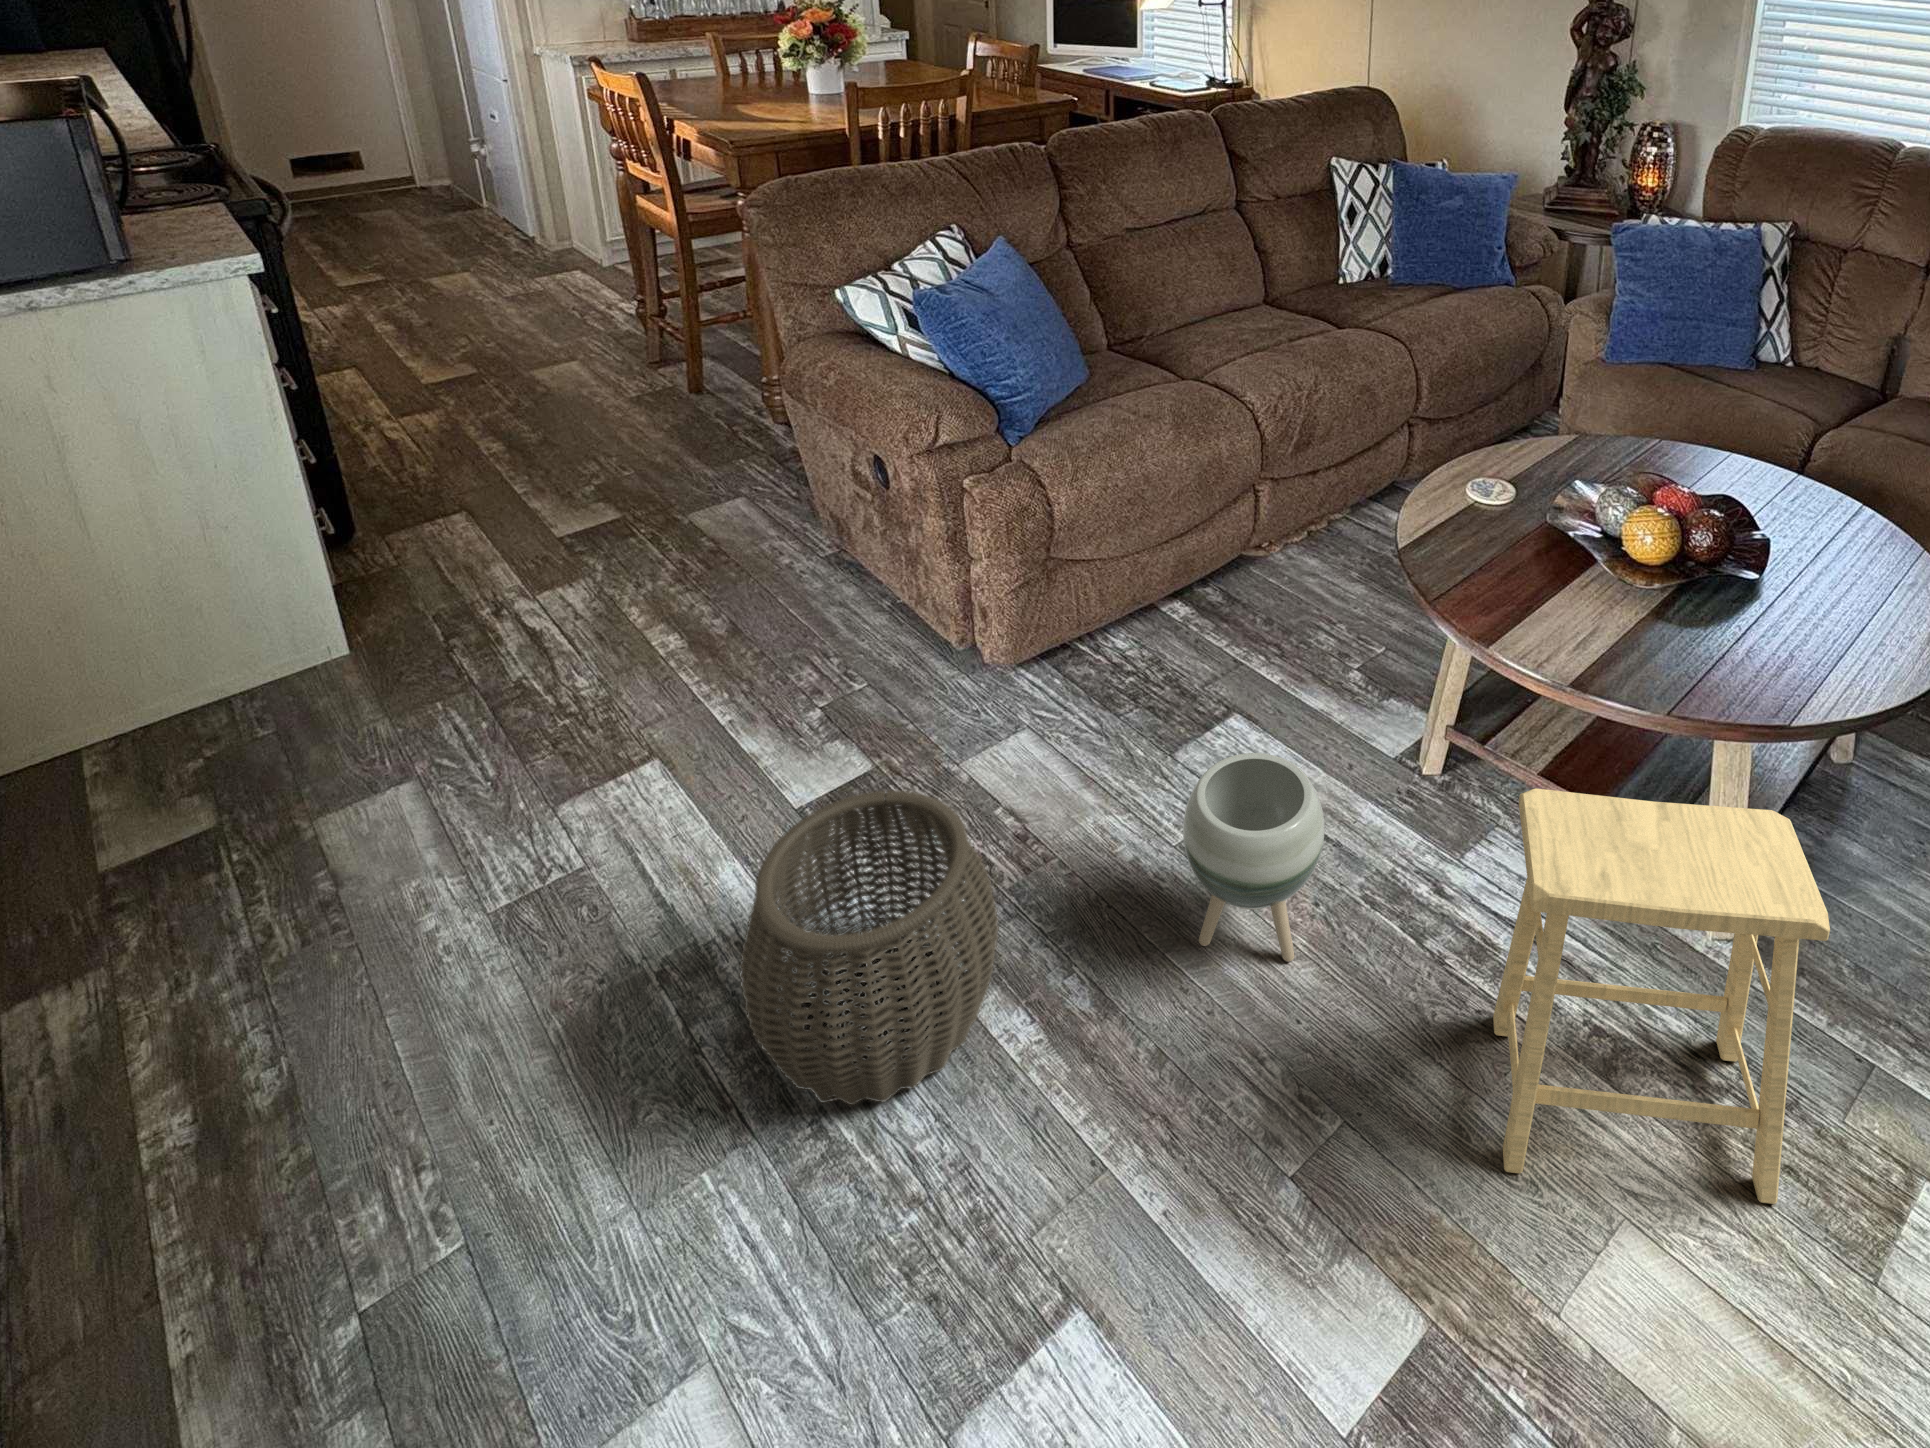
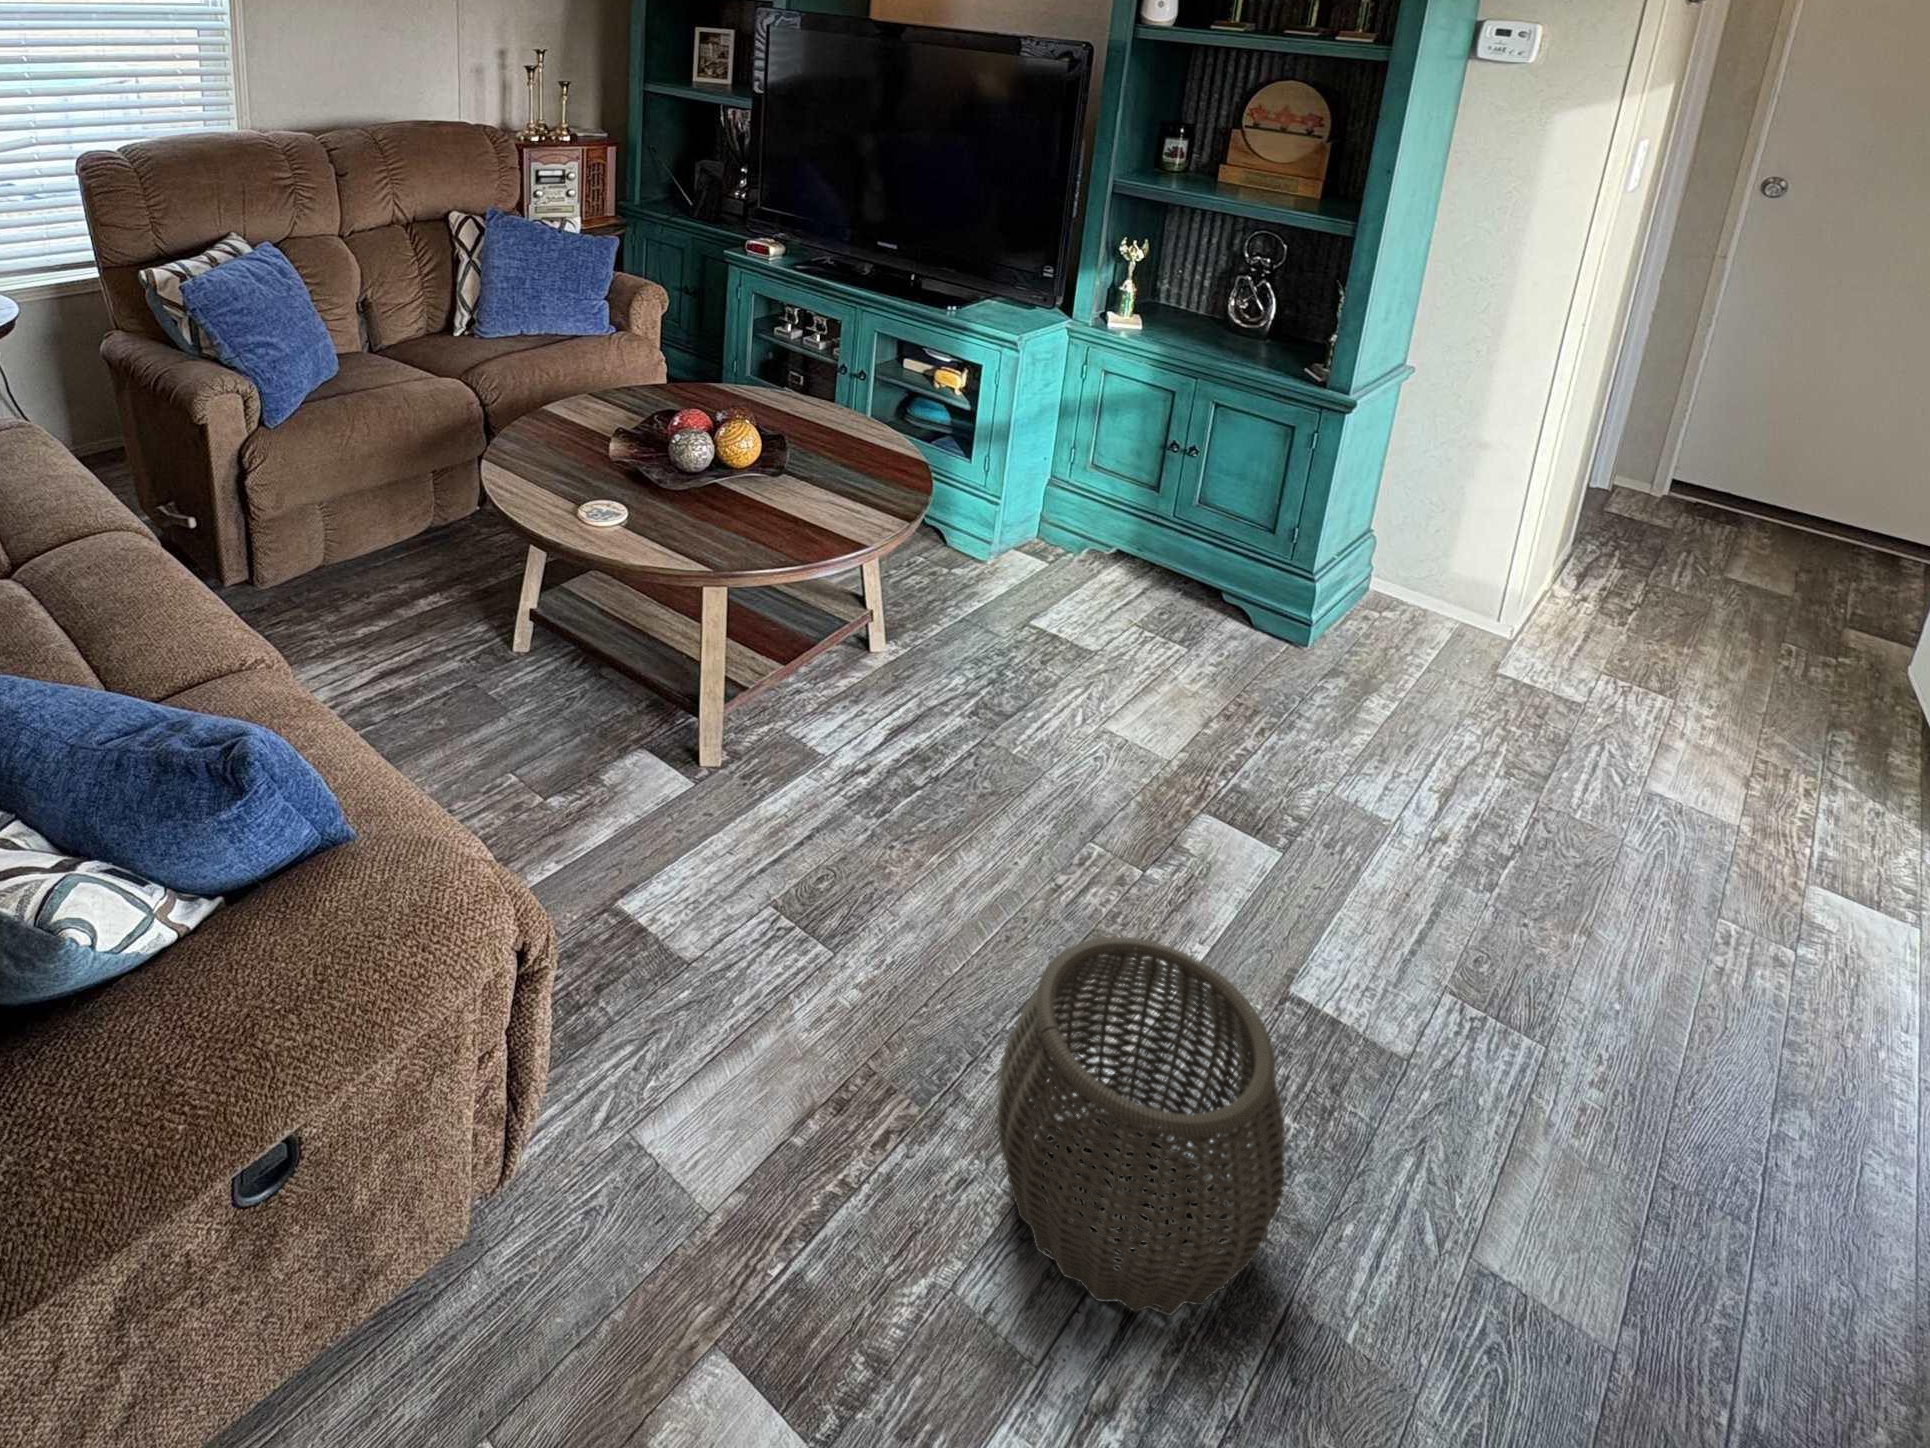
planter: present [1183,753,1324,962] -> none [875,720,1009,928]
footstool: present [1493,788,1830,1204] -> none [964,476,1112,766]

